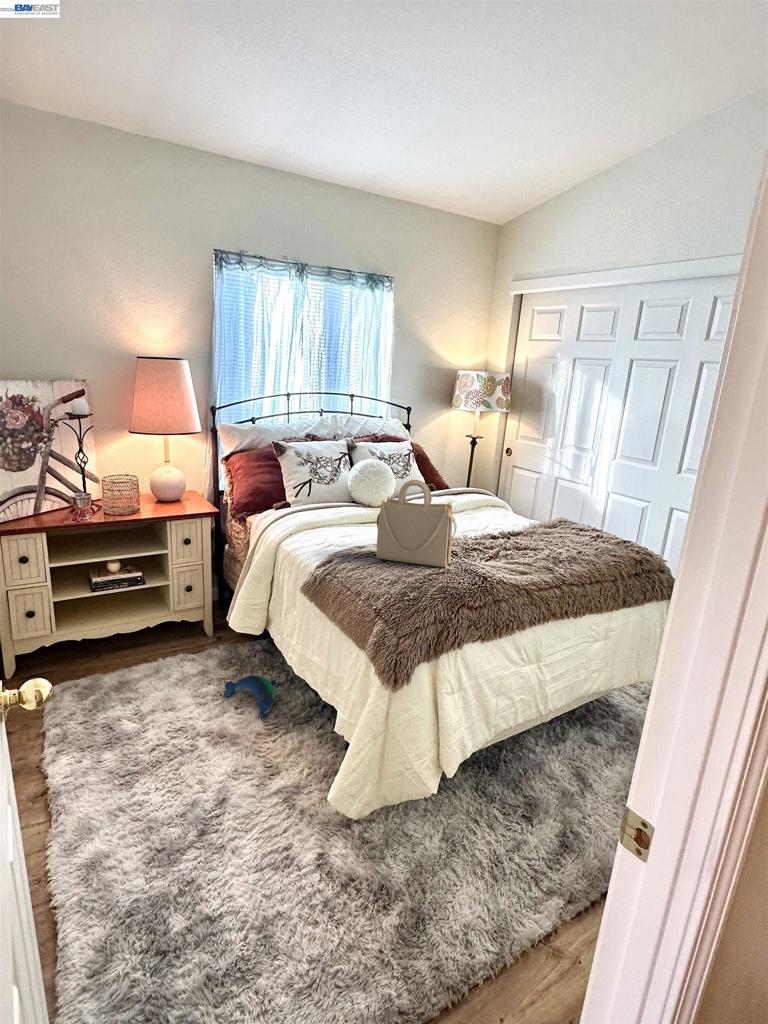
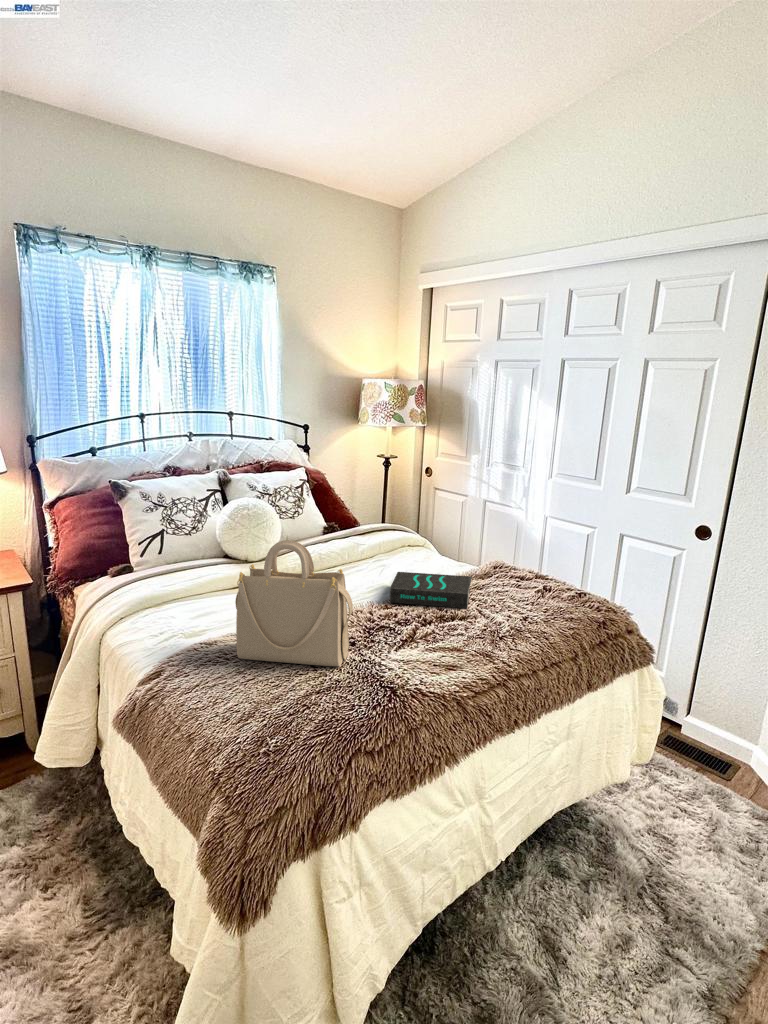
book: none [478,518,542,545] -> present [390,572,472,608]
plush toy: present [224,675,276,720] -> none [28,830,110,910]

